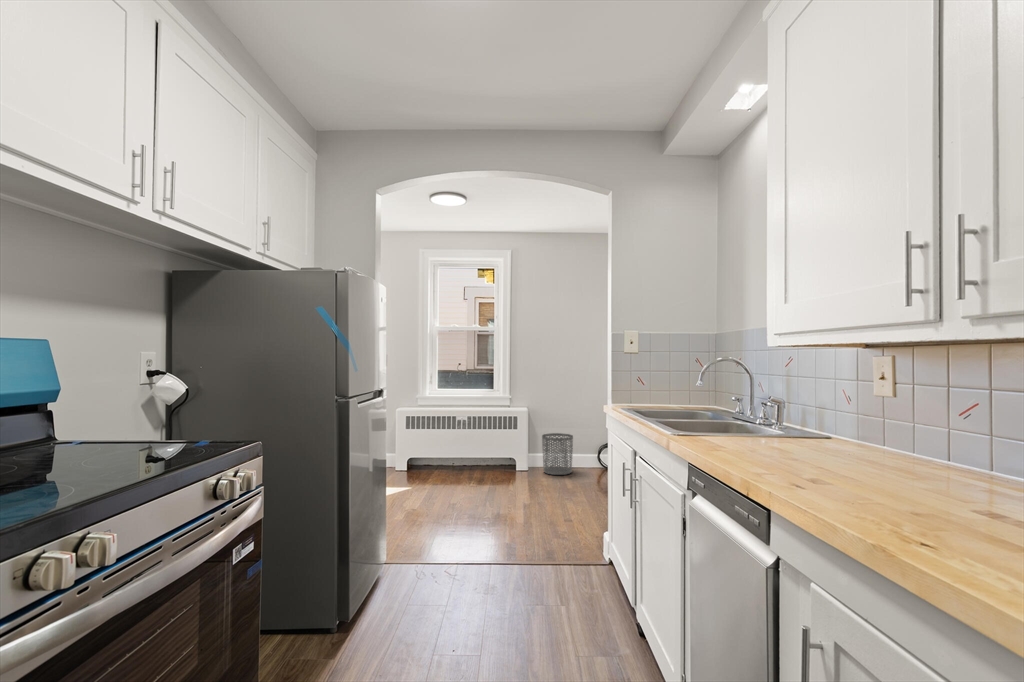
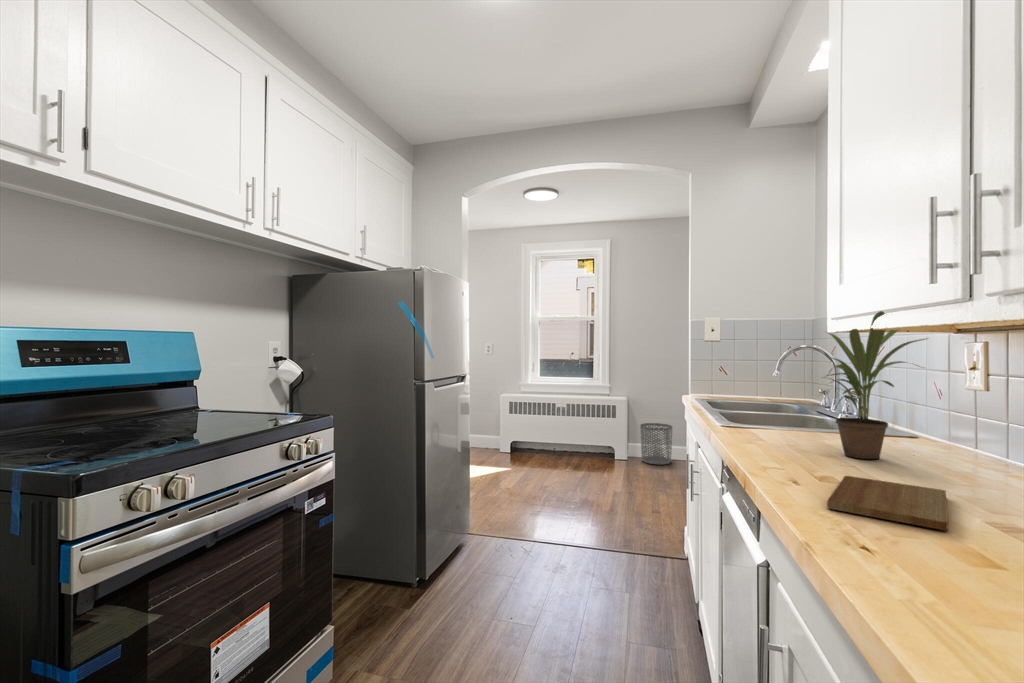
potted plant: none [772,328,869,461] -> present [824,311,928,459]
cutting board: none [822,478,937,521] -> present [827,476,948,530]

